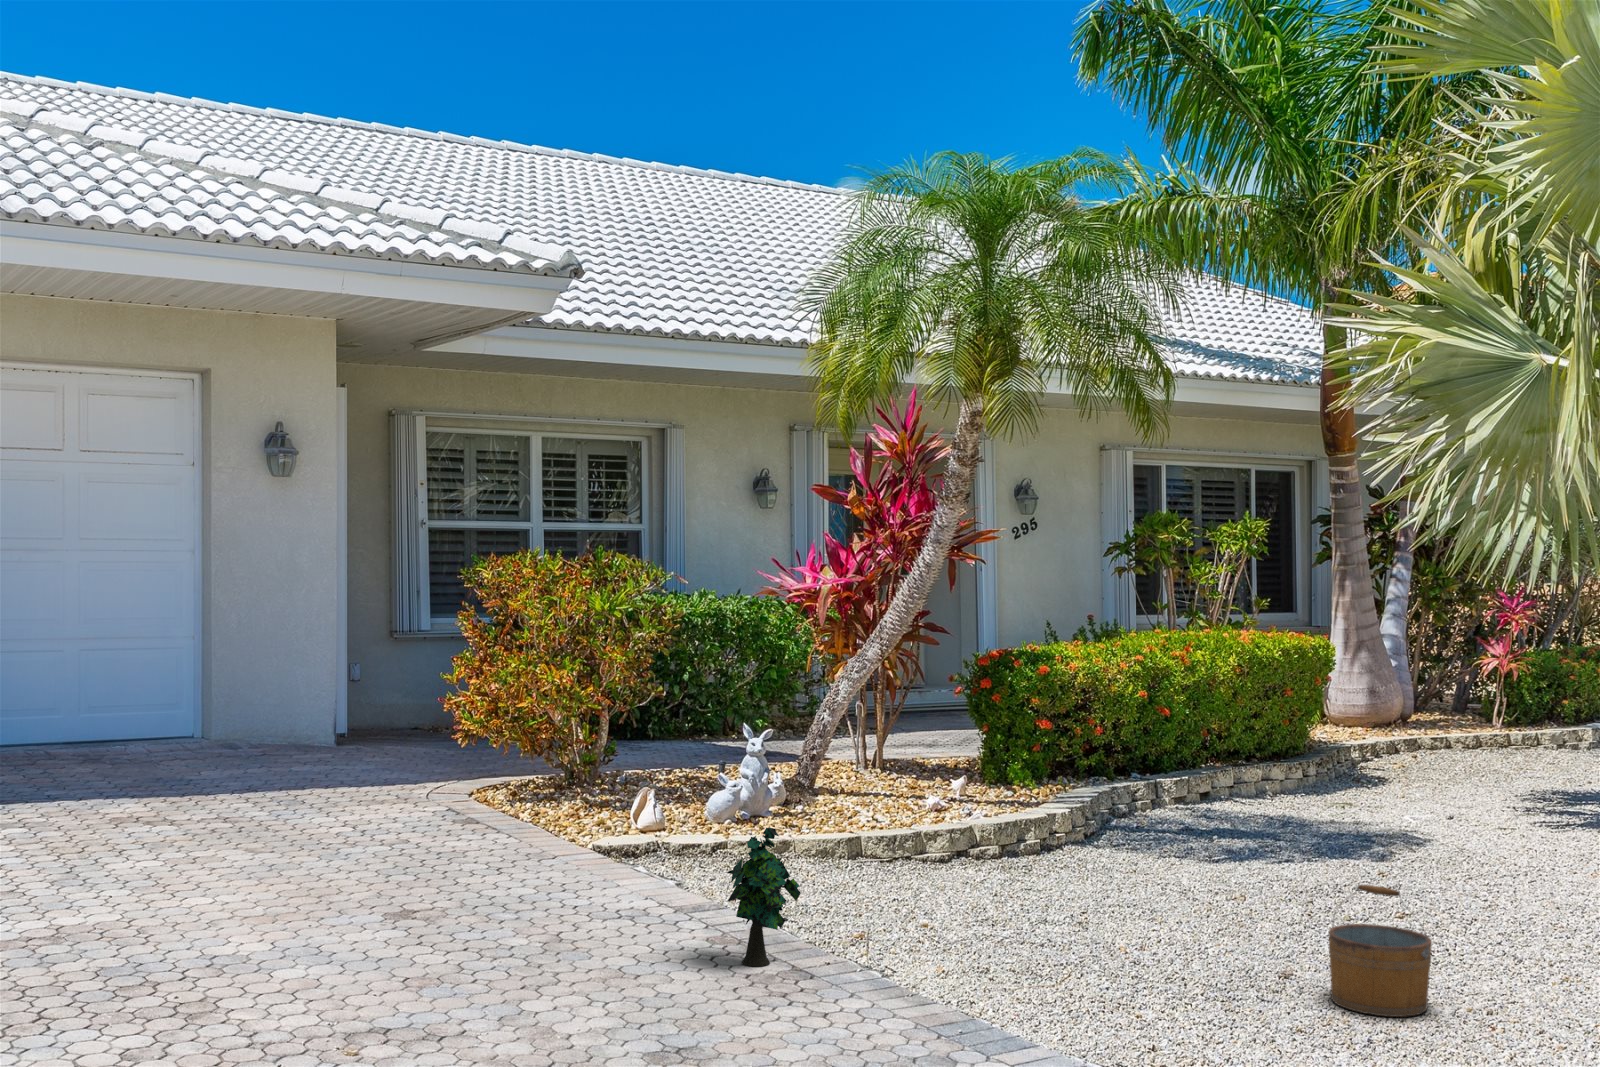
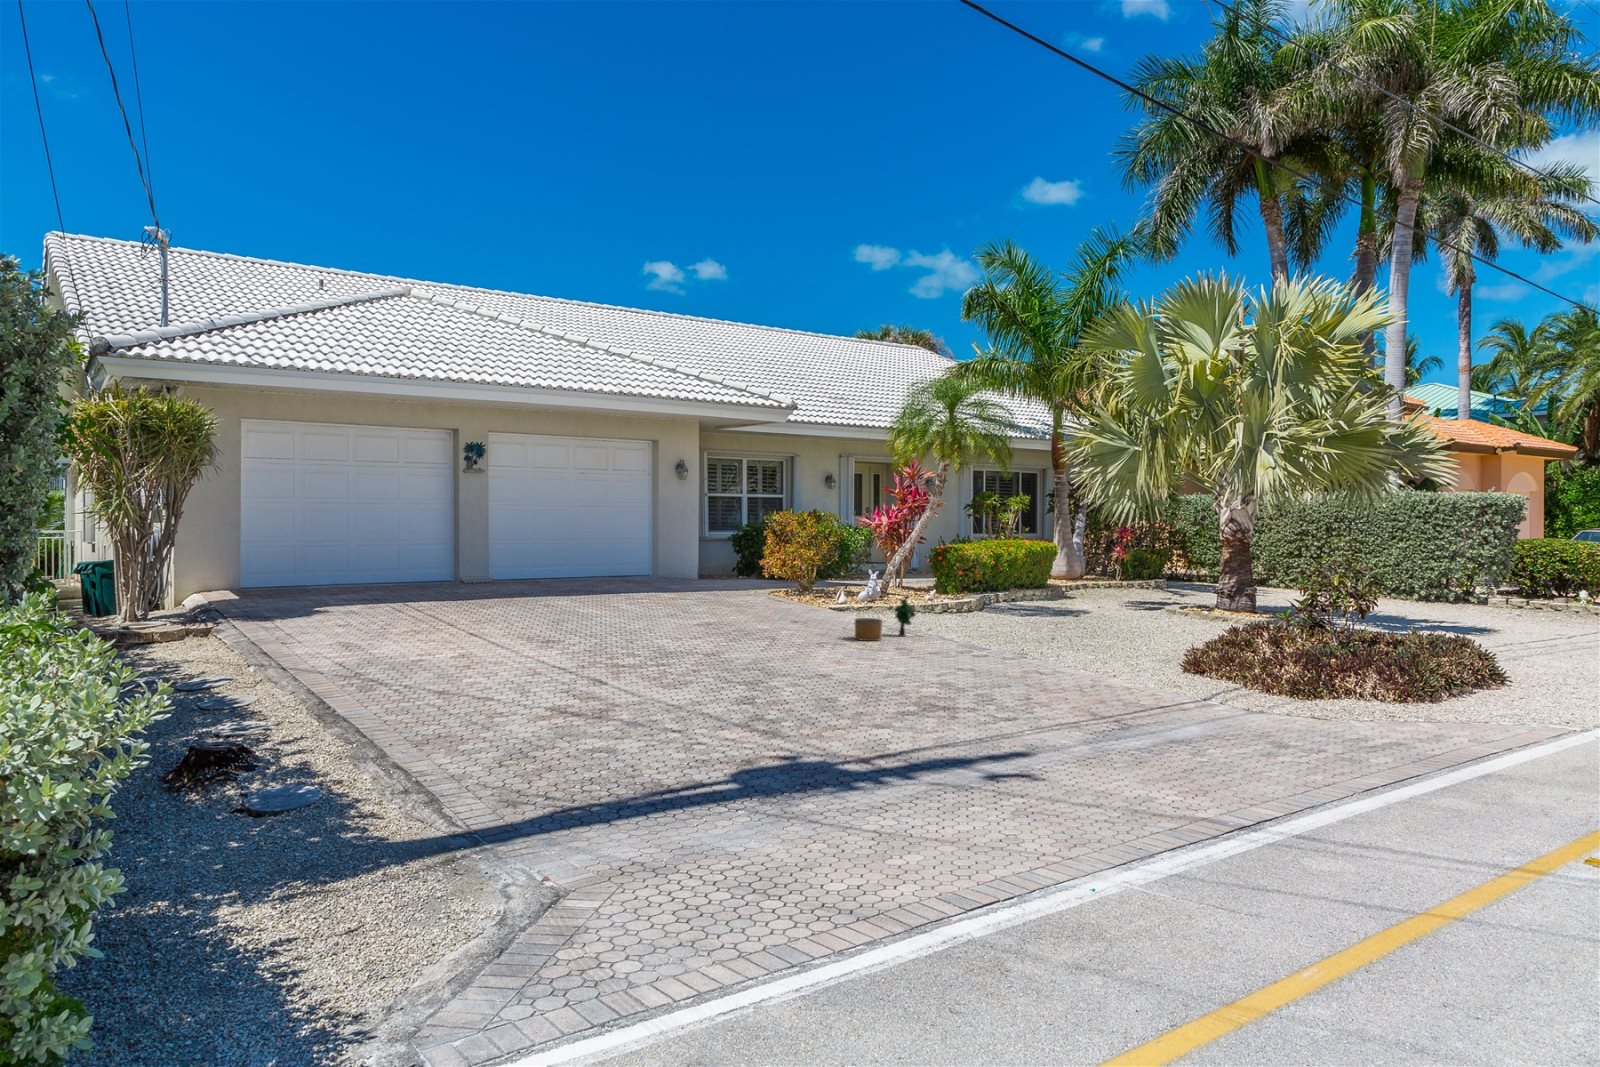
bucket: present [1329,885,1432,1017] -> present [855,606,882,641]

